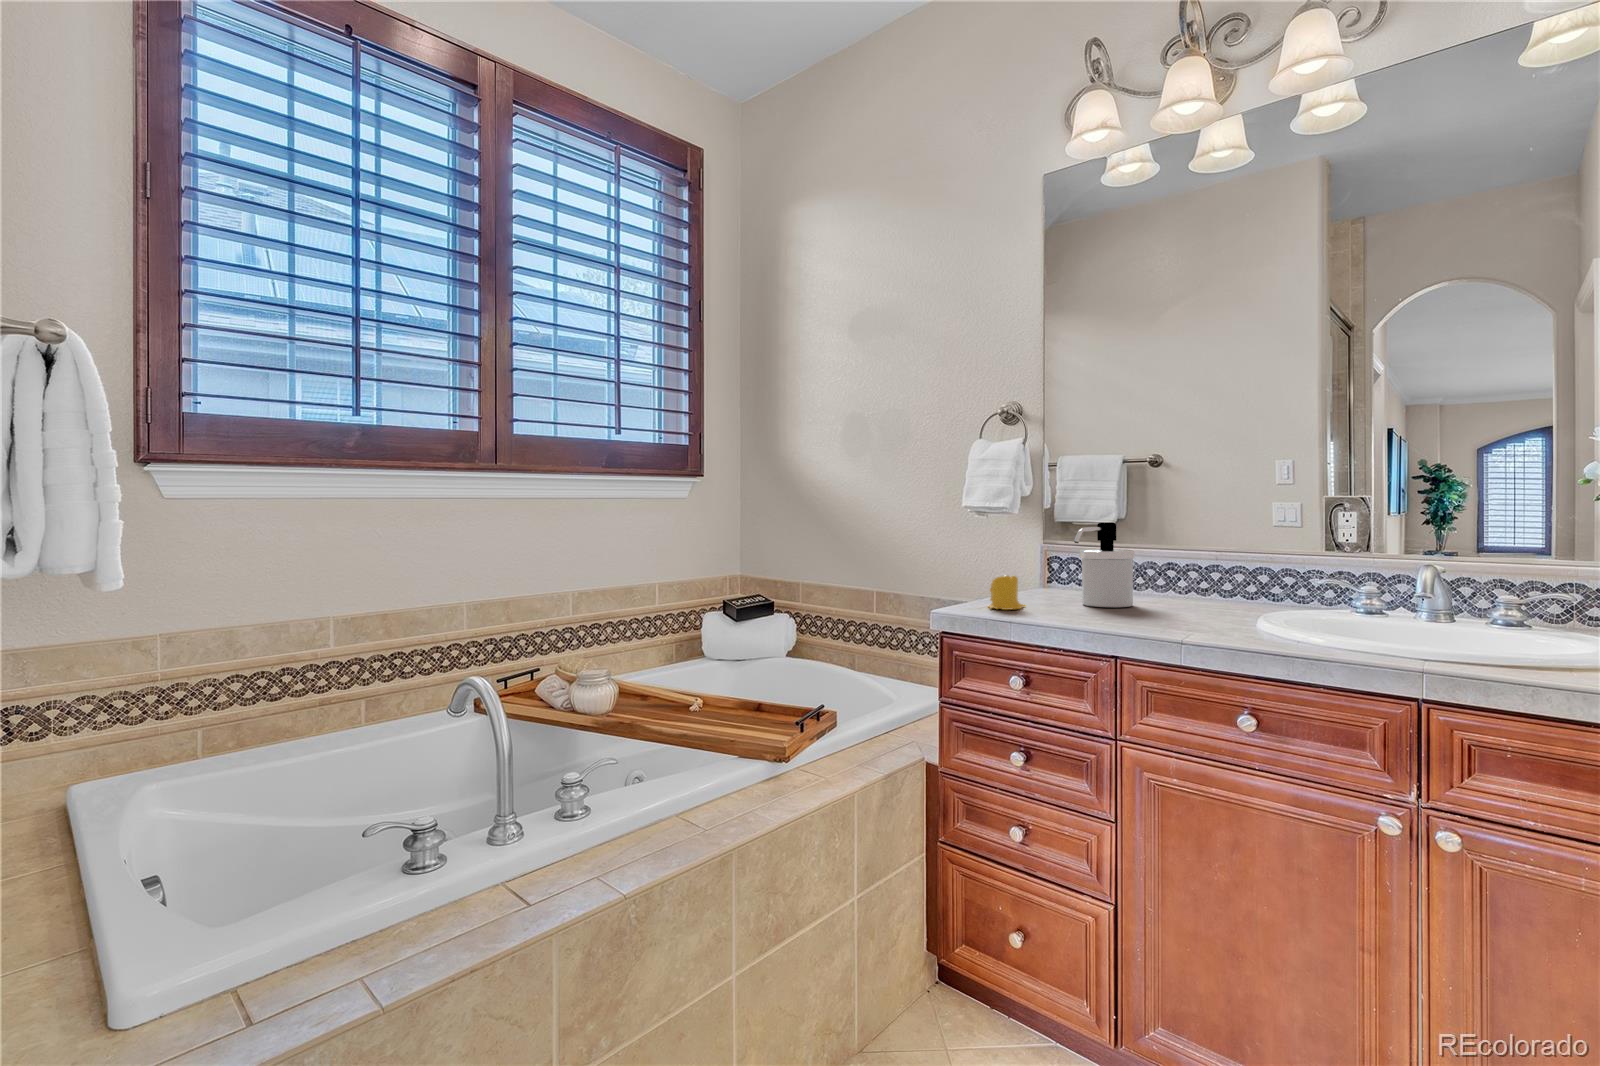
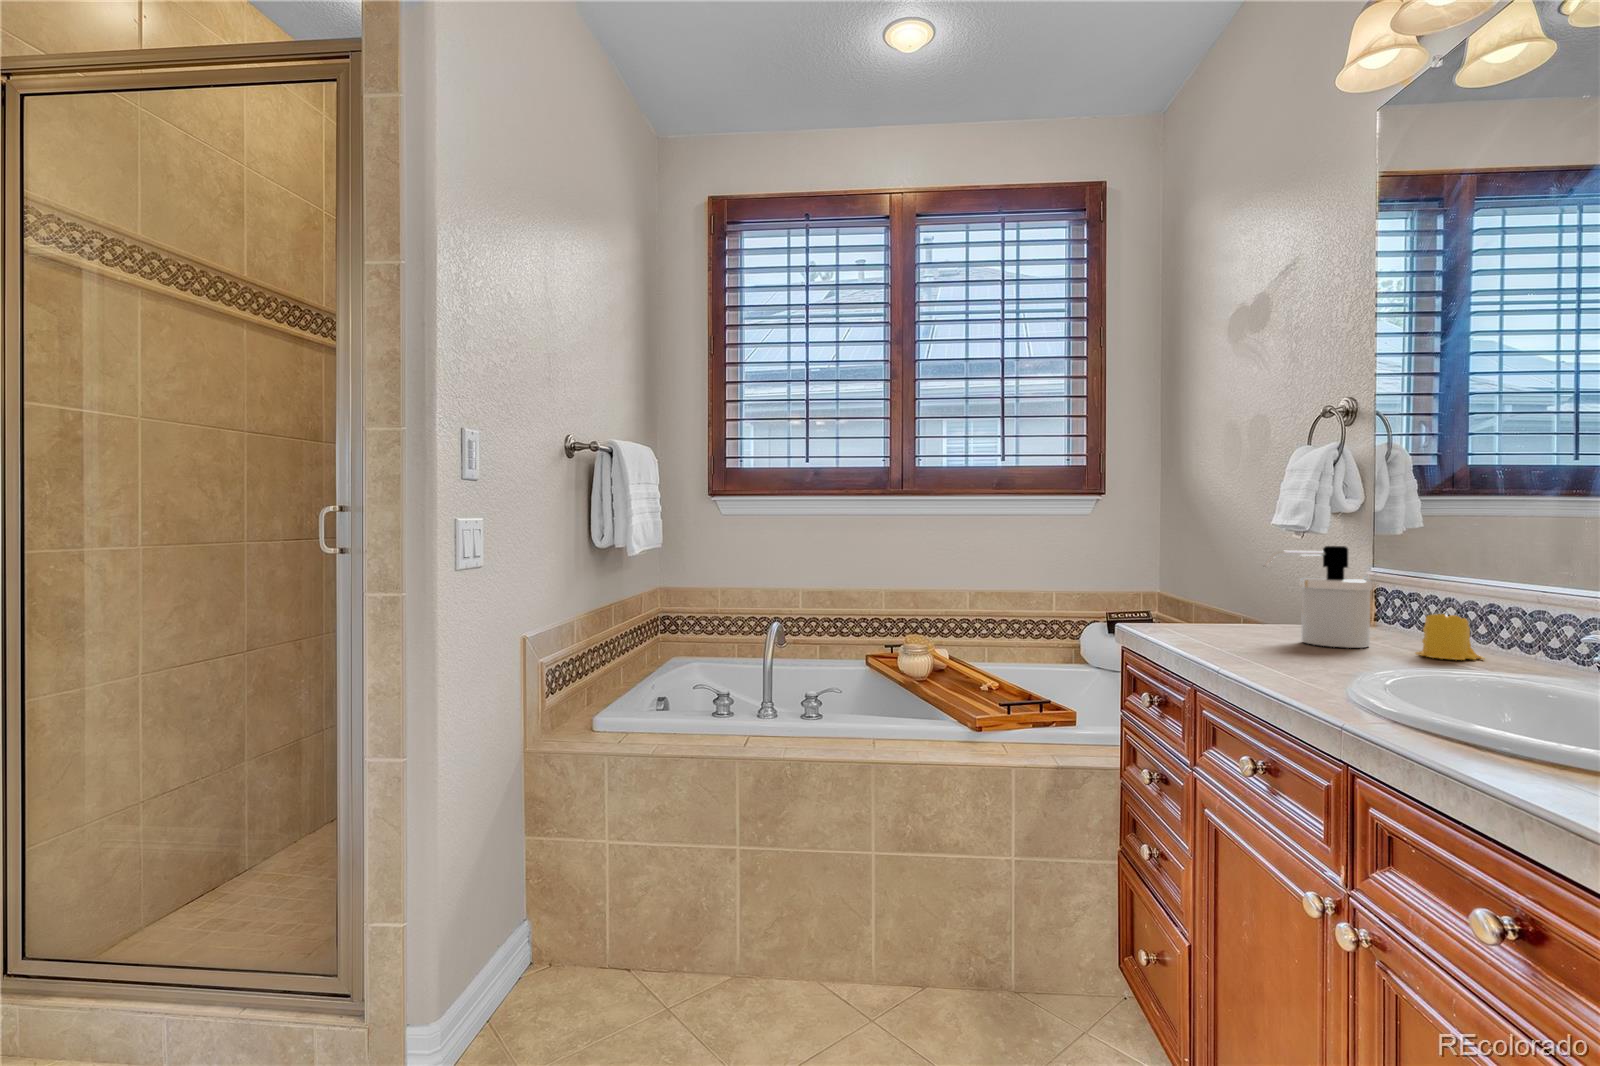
candle: present [988,575,1025,610] -> present [1416,614,1484,660]

